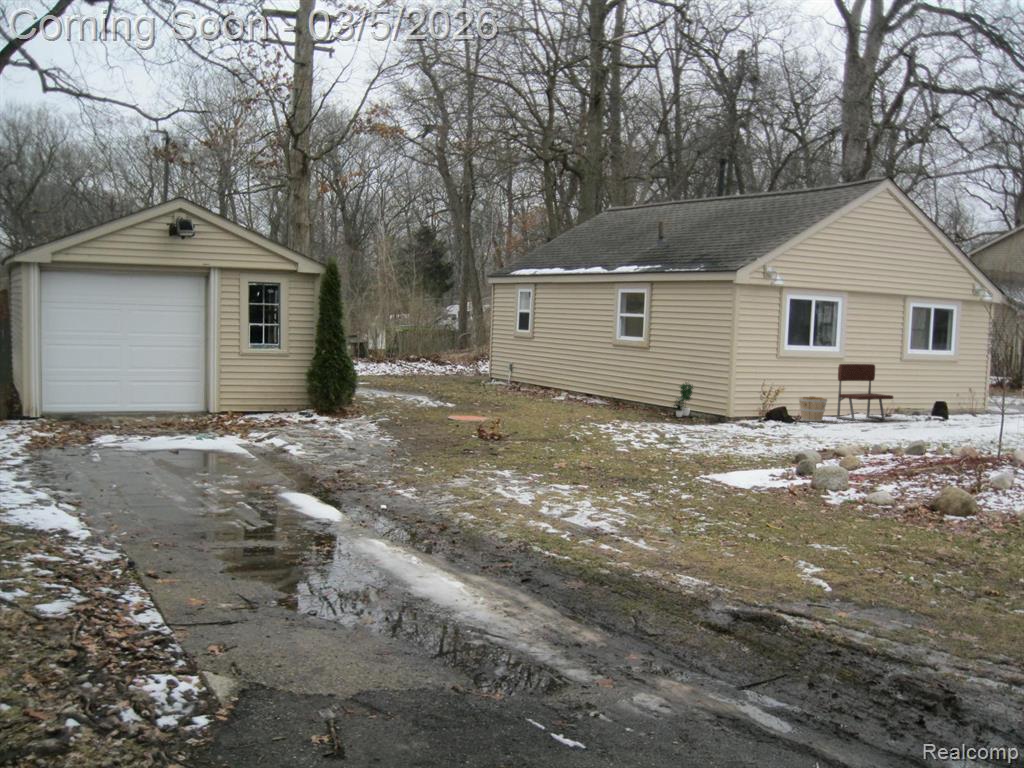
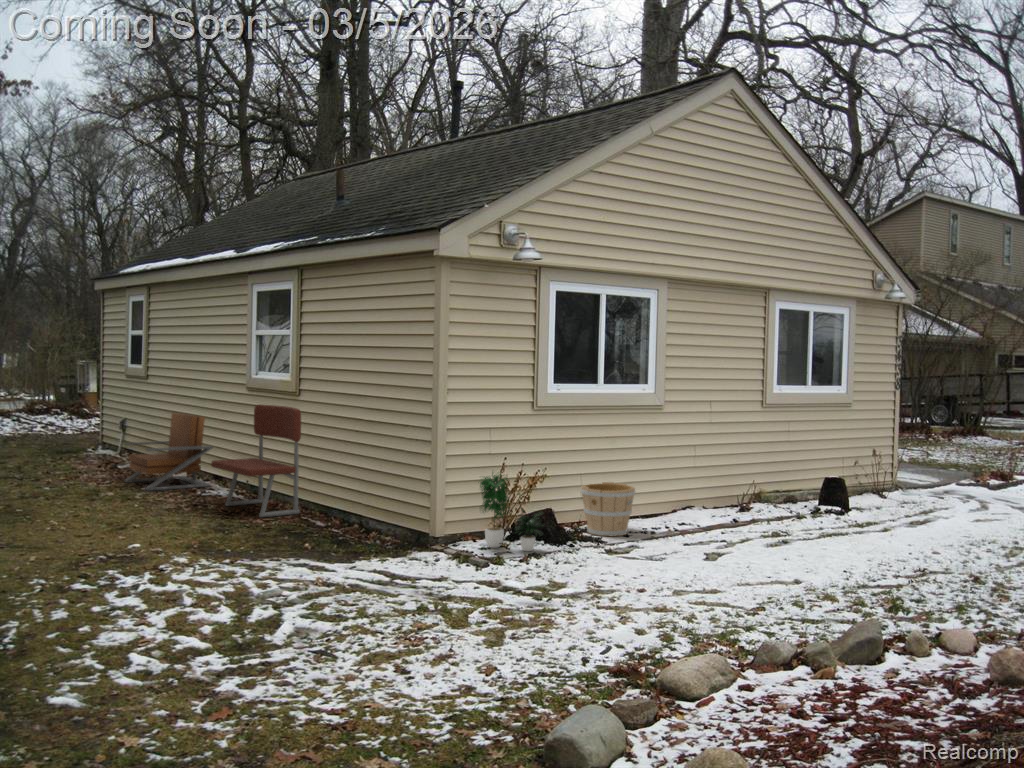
lounge chair: none [539,358,589,398] -> present [125,413,213,491]
bench: present [836,364,893,421] -> present [211,404,301,517]
potted plant: present [673,383,694,417] -> present [480,473,541,551]

